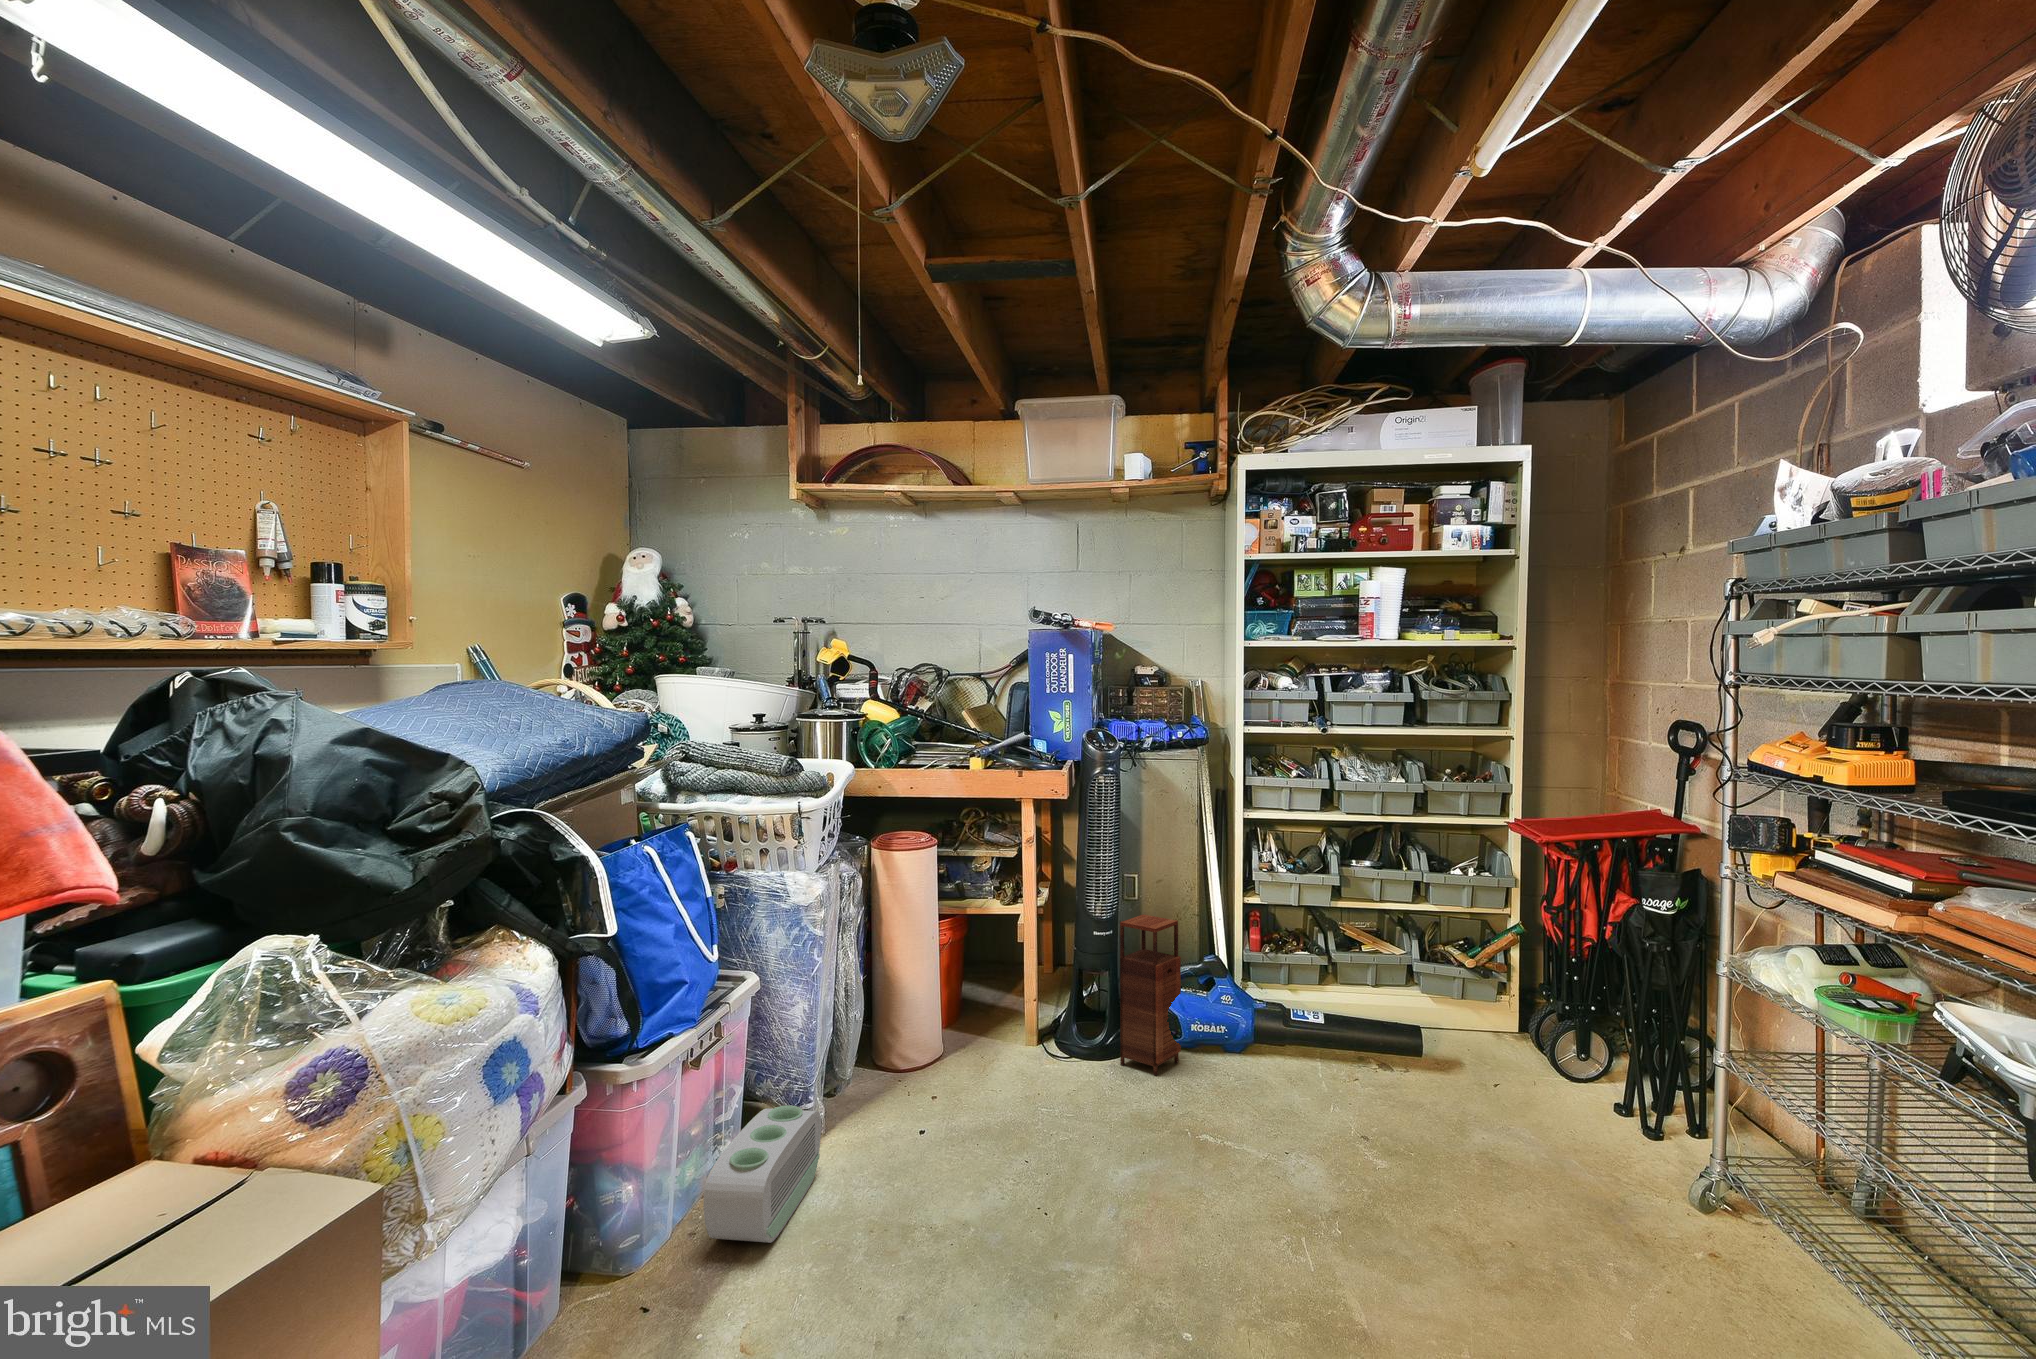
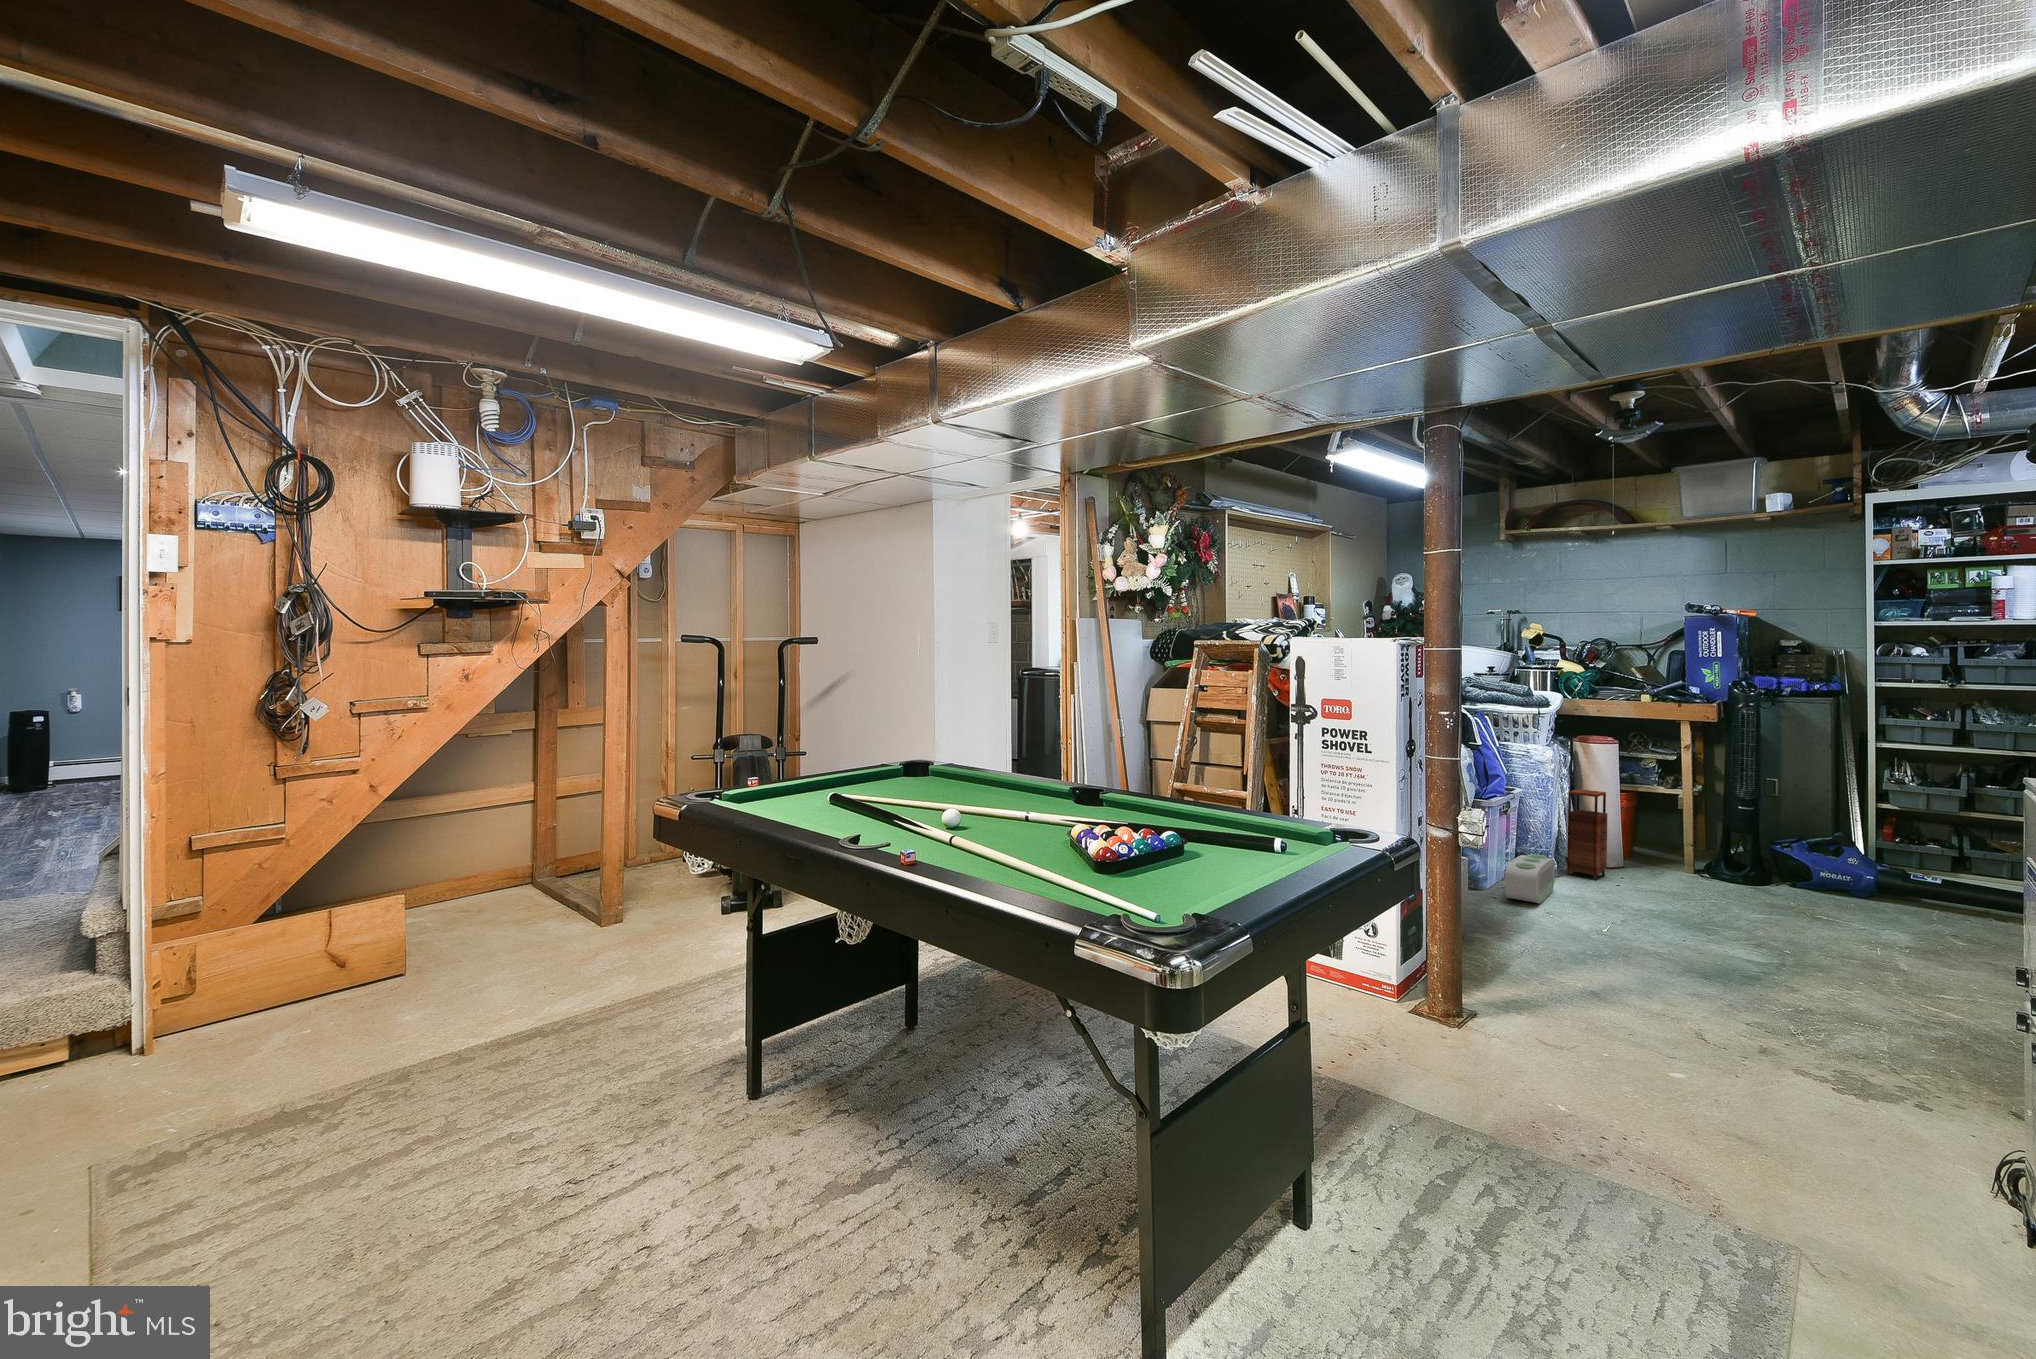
storage cabinet: present [1120,914,1181,1075] -> present [1567,789,1607,880]

